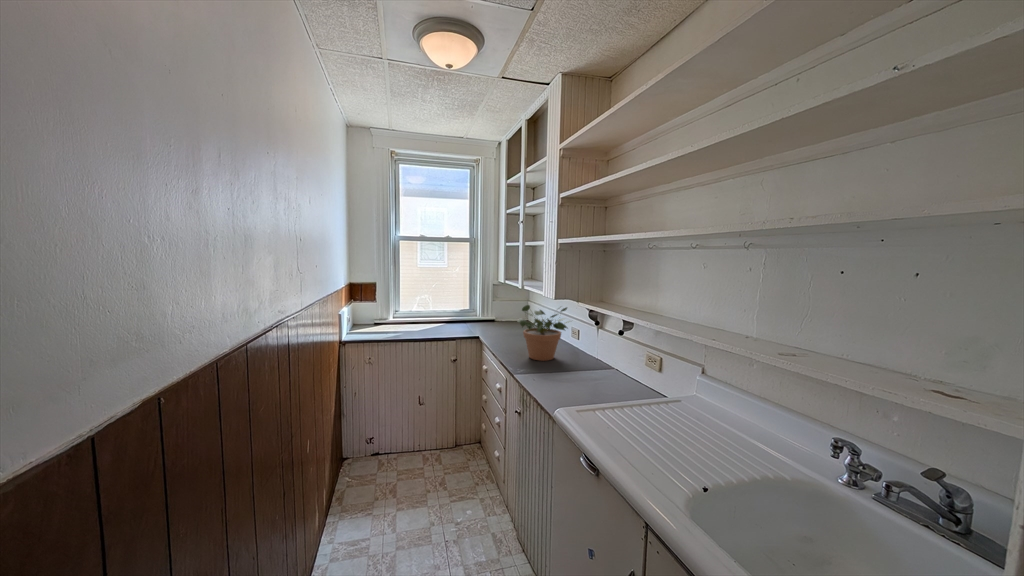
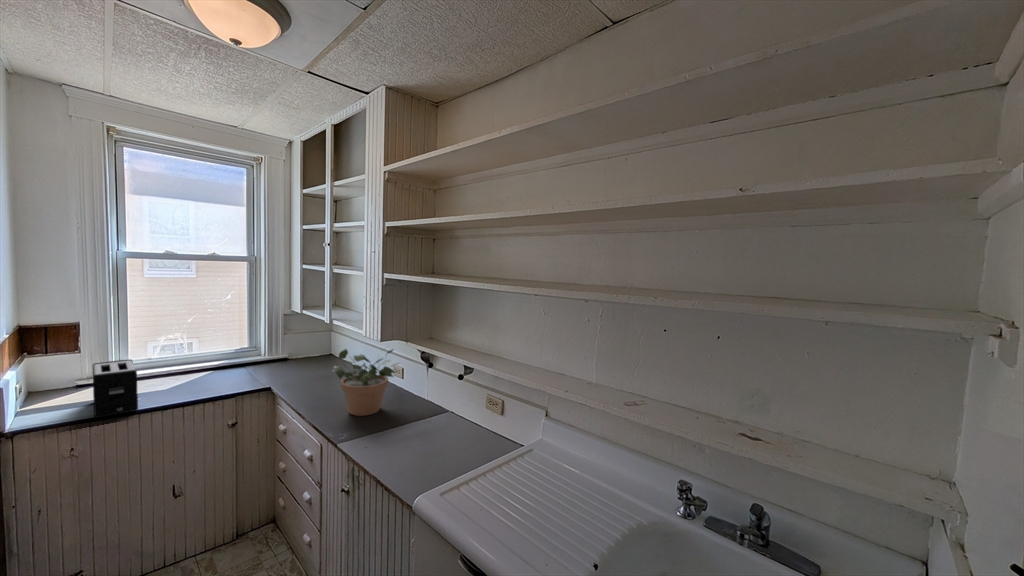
toaster: none [379,306,401,340] -> present [93,359,138,418]

